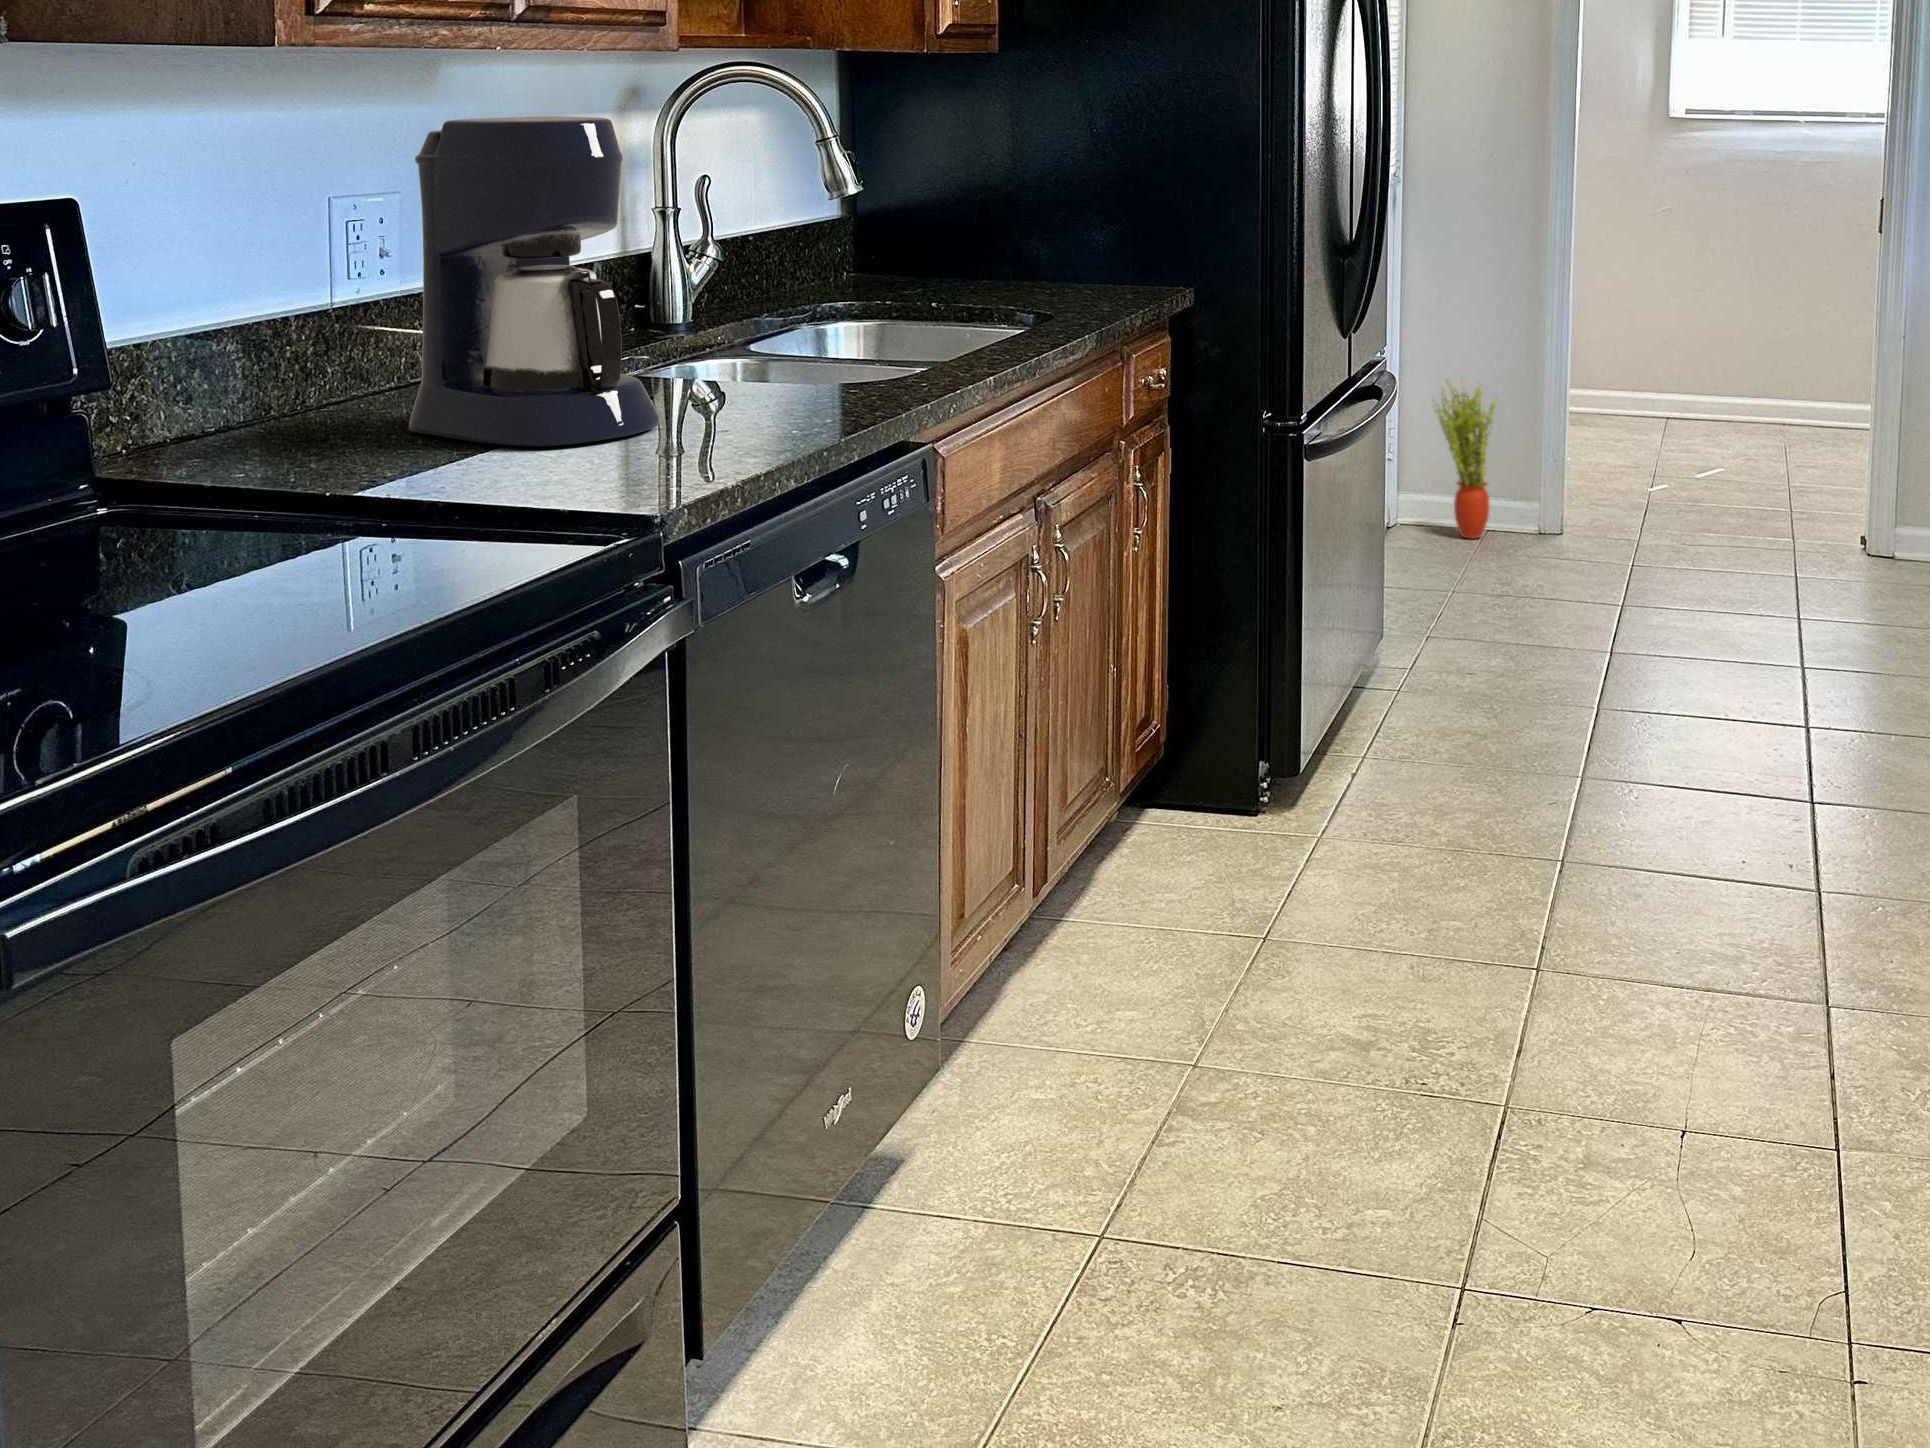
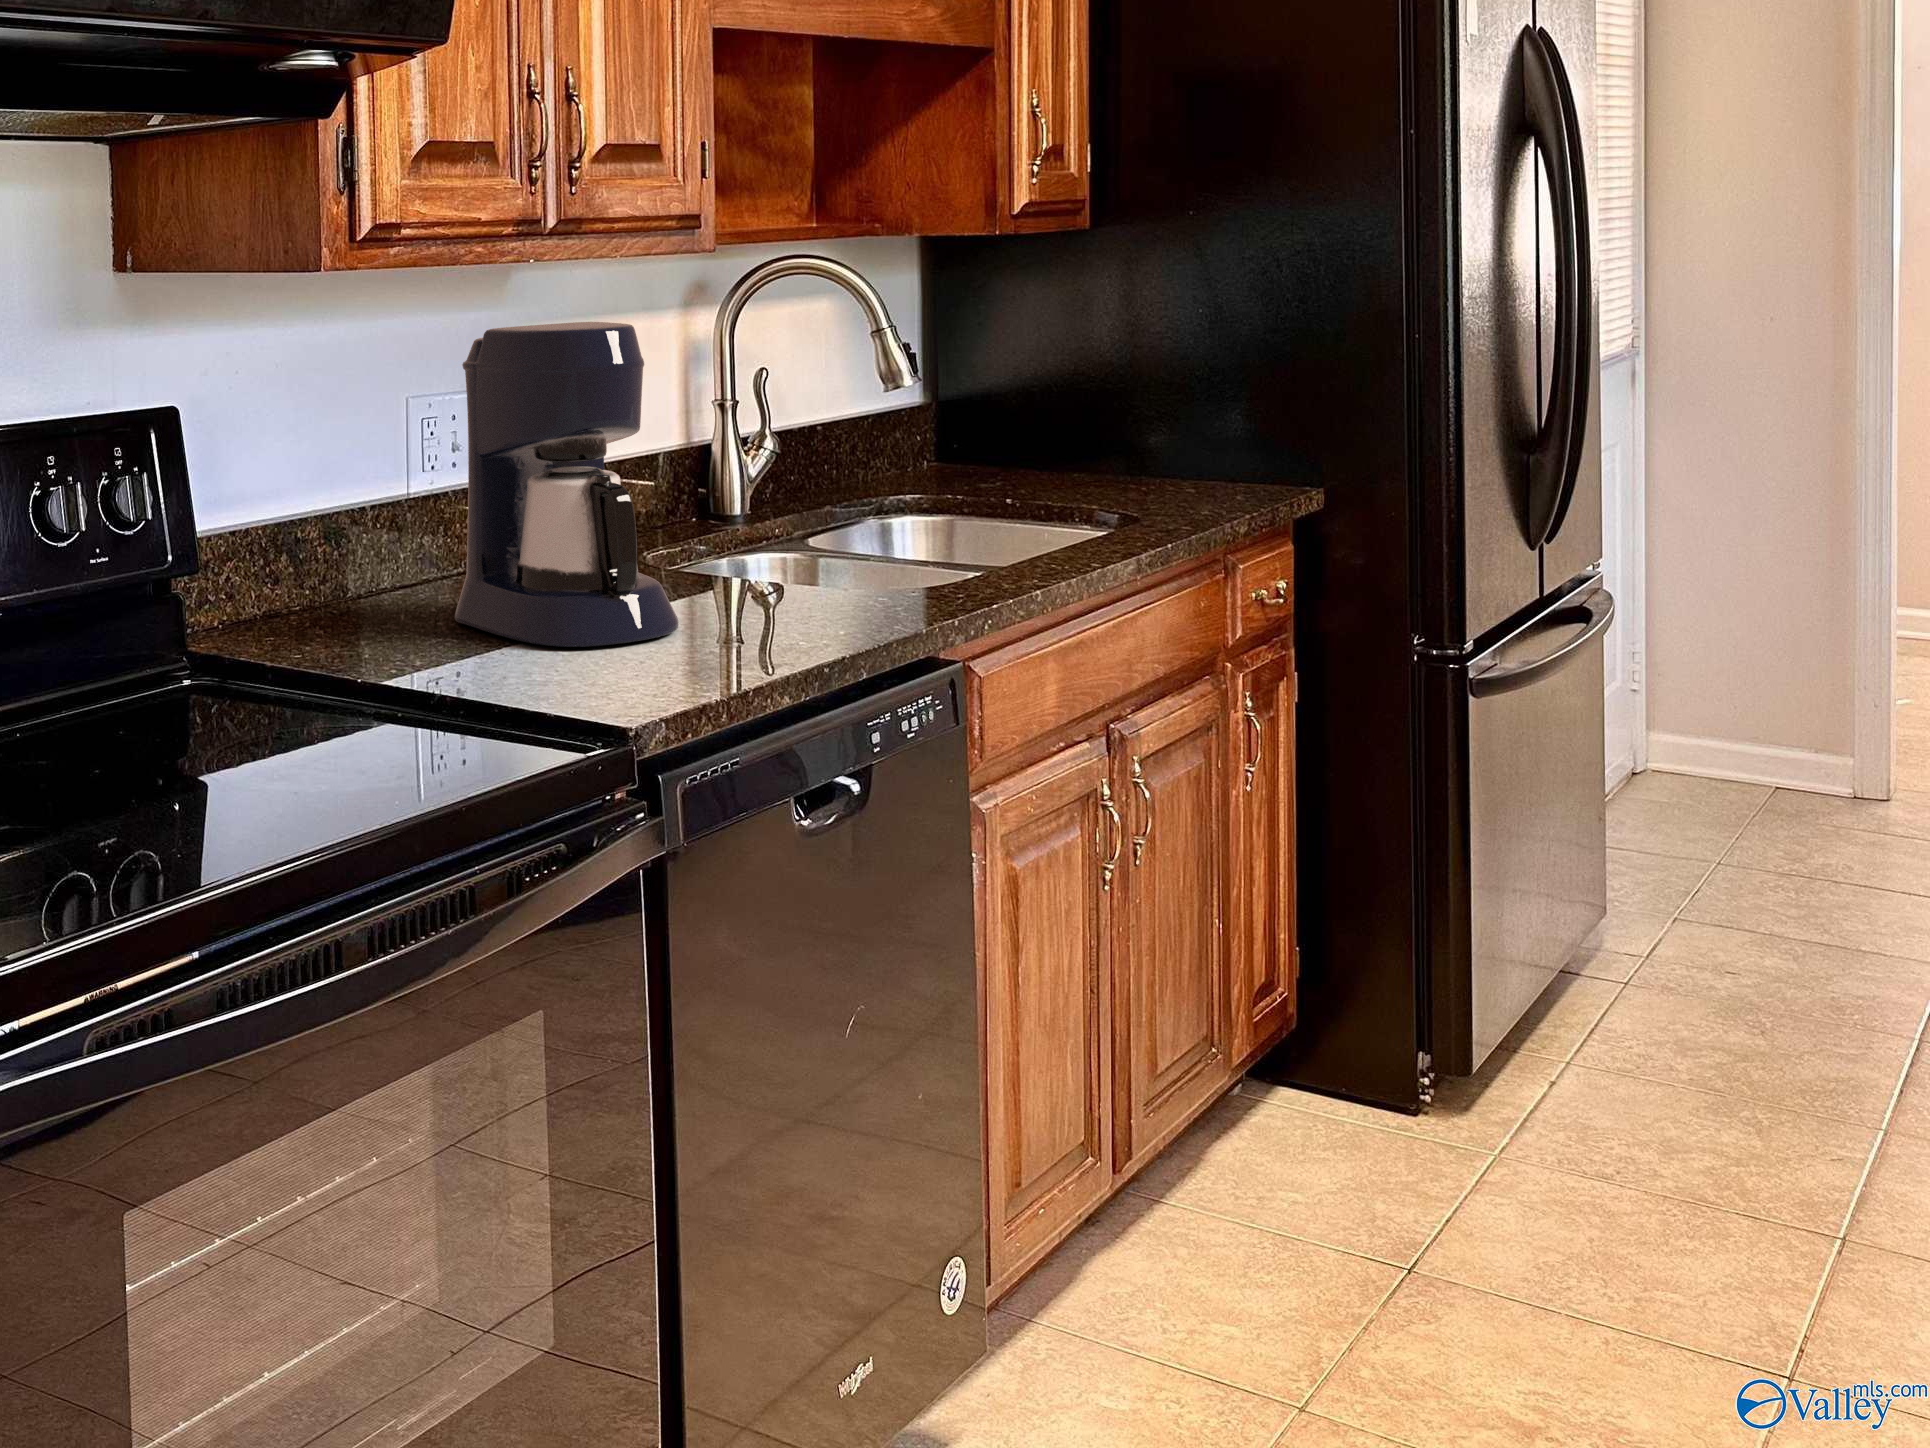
potted plant: present [1433,377,1496,539] -> none [1688,592,1789,796]

